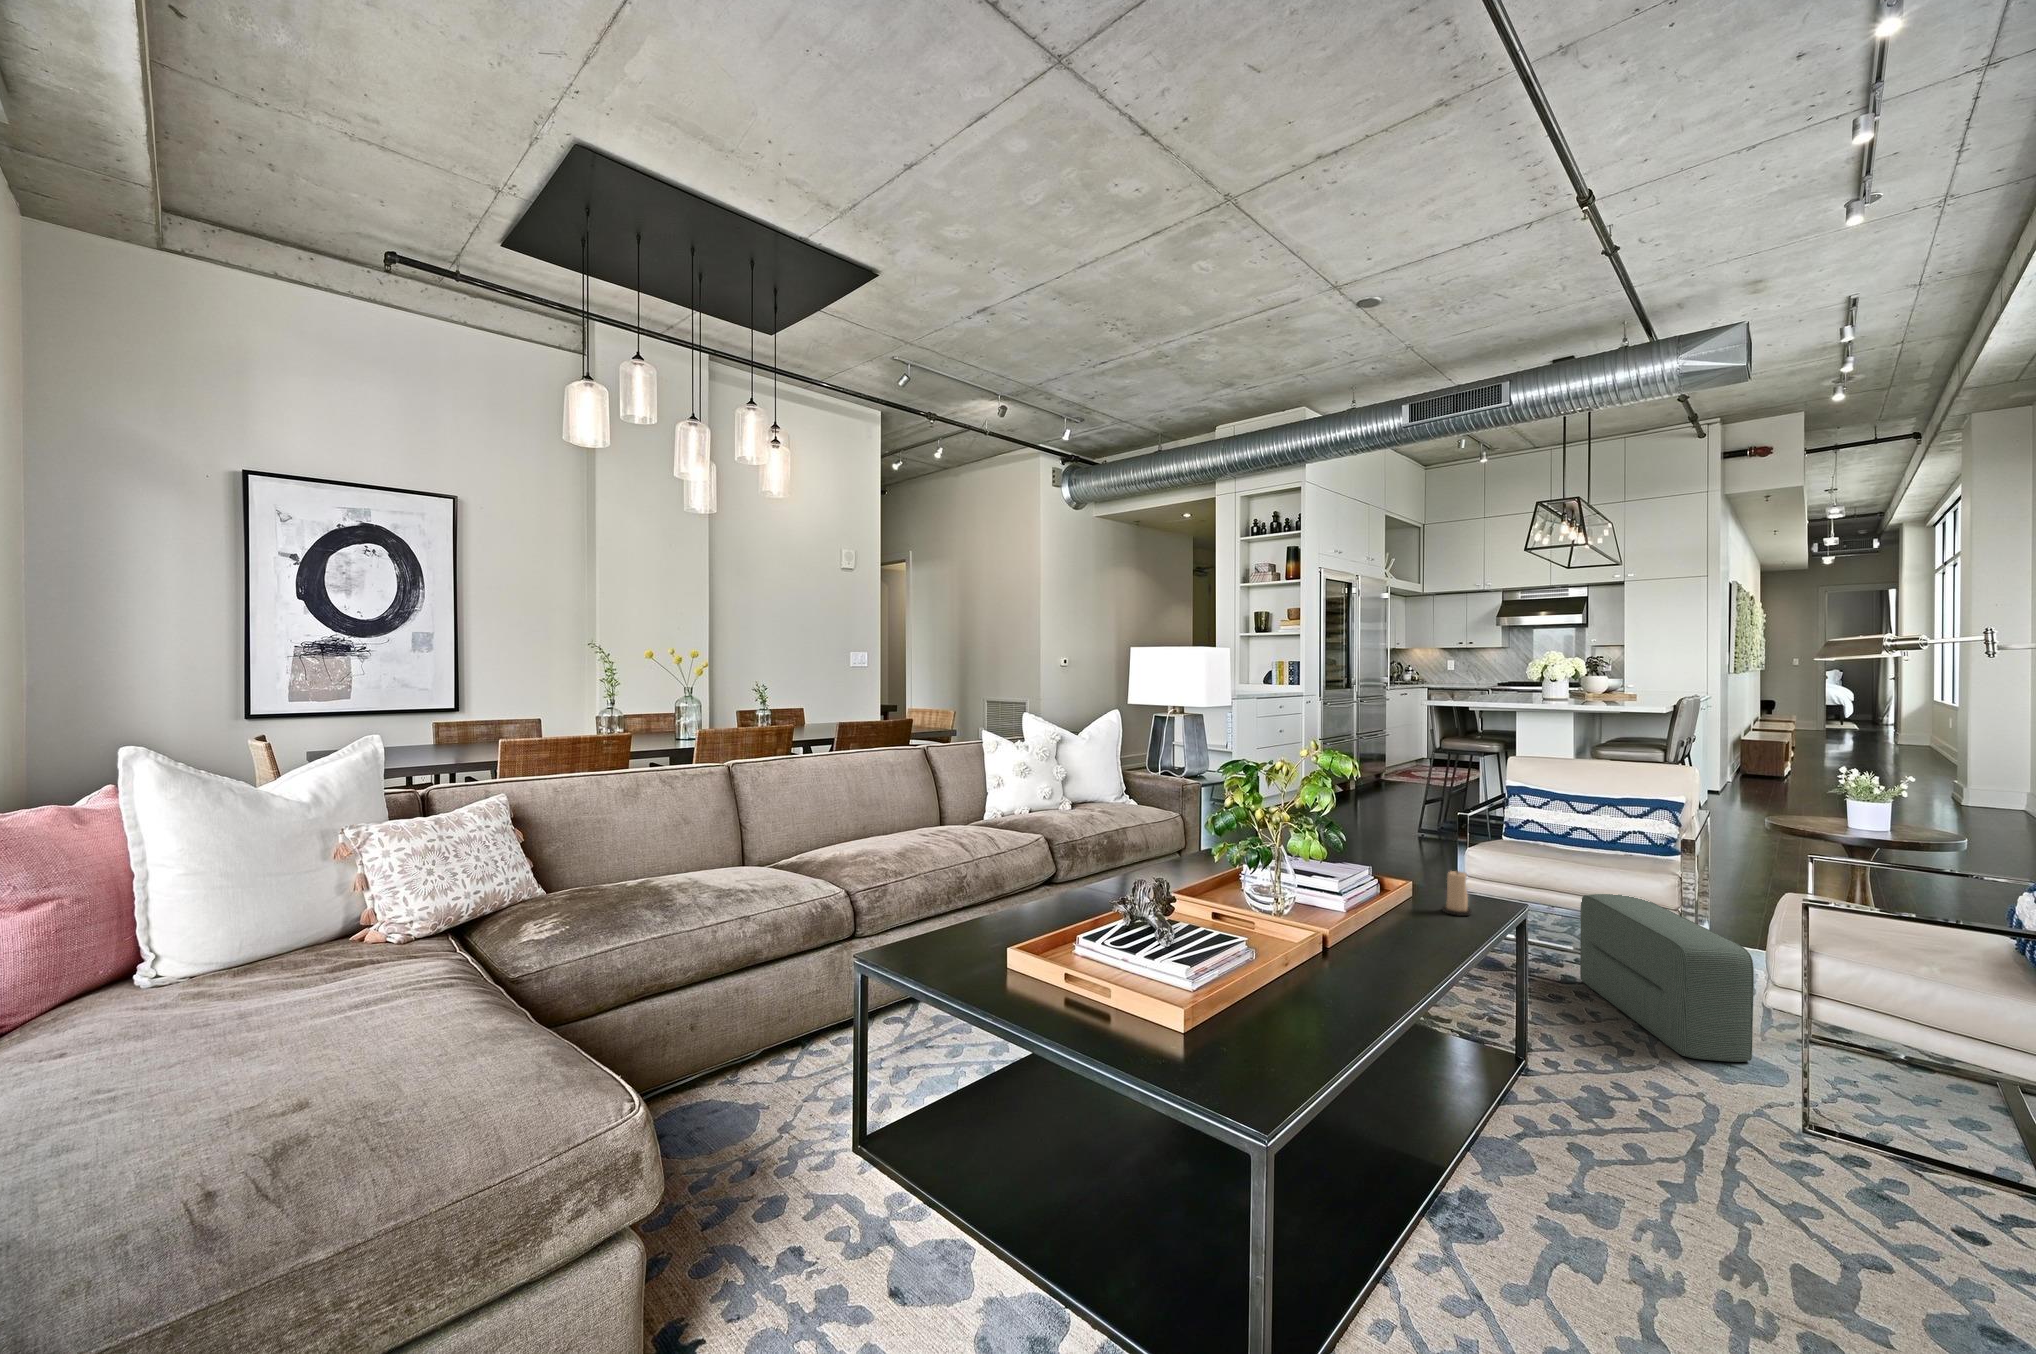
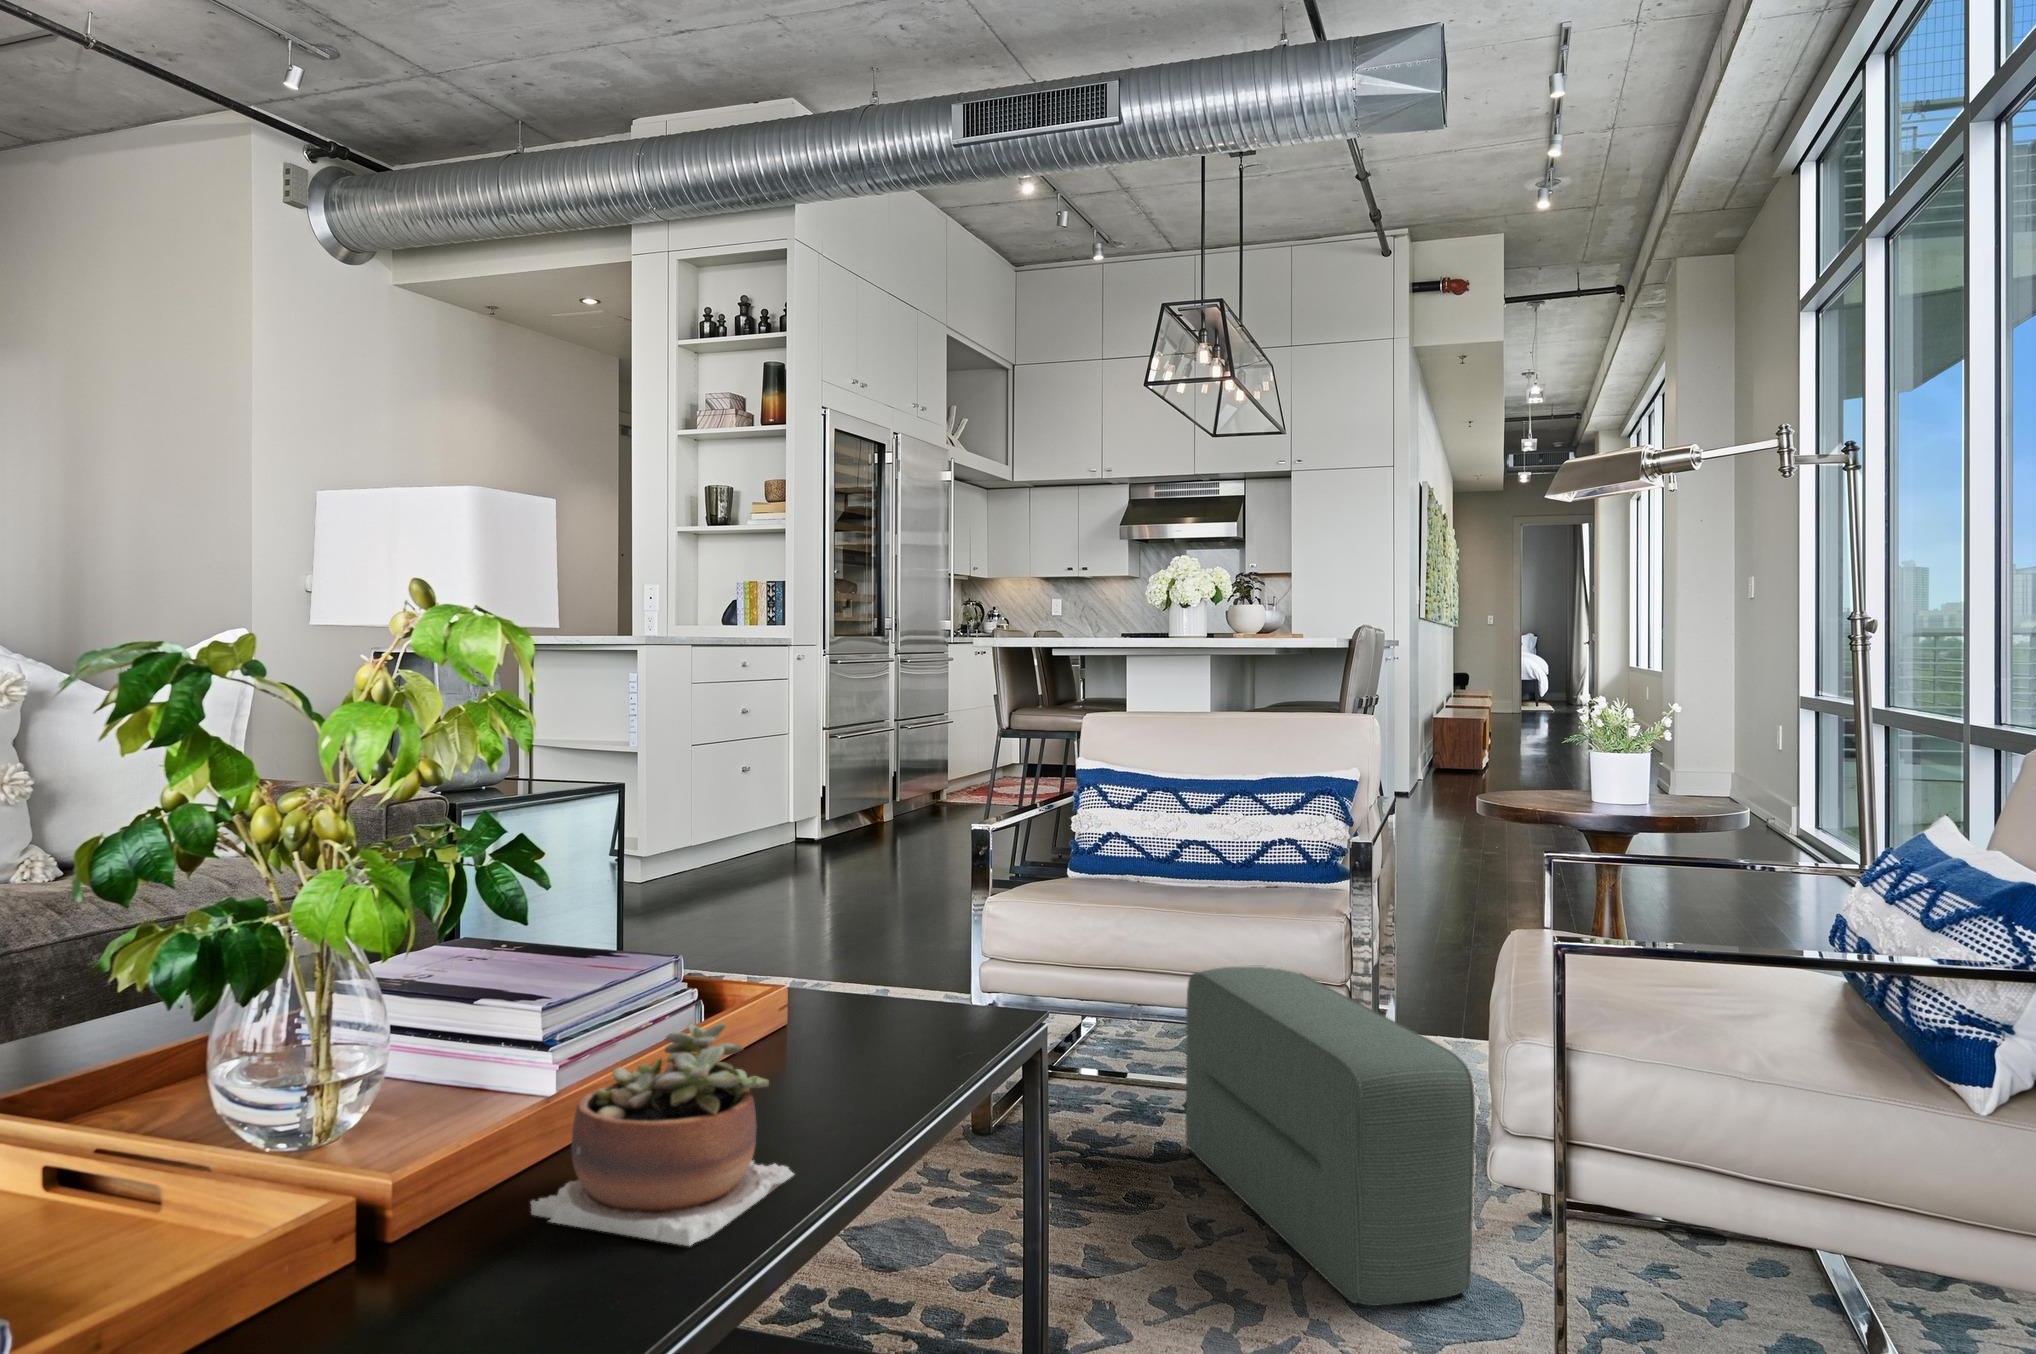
candle: present [1442,870,1472,916] -> none [840,940,910,1064]
succulent plant: none [1365,893,1450,962] -> present [530,1023,794,1246]

